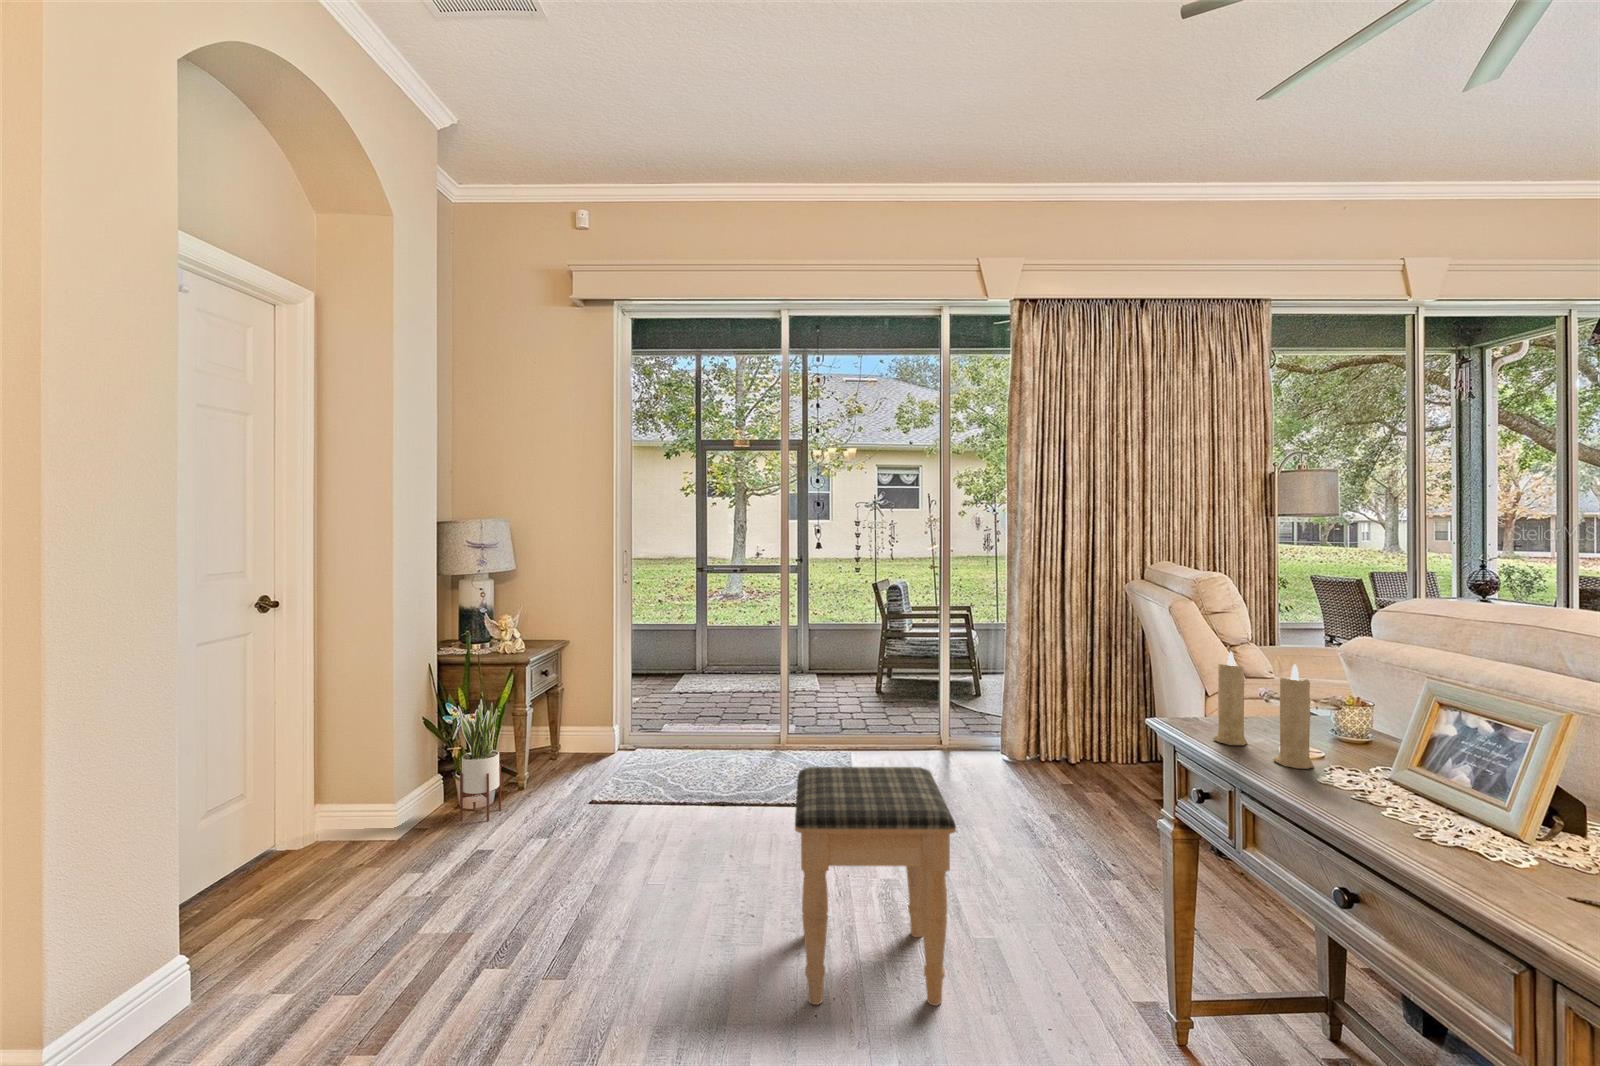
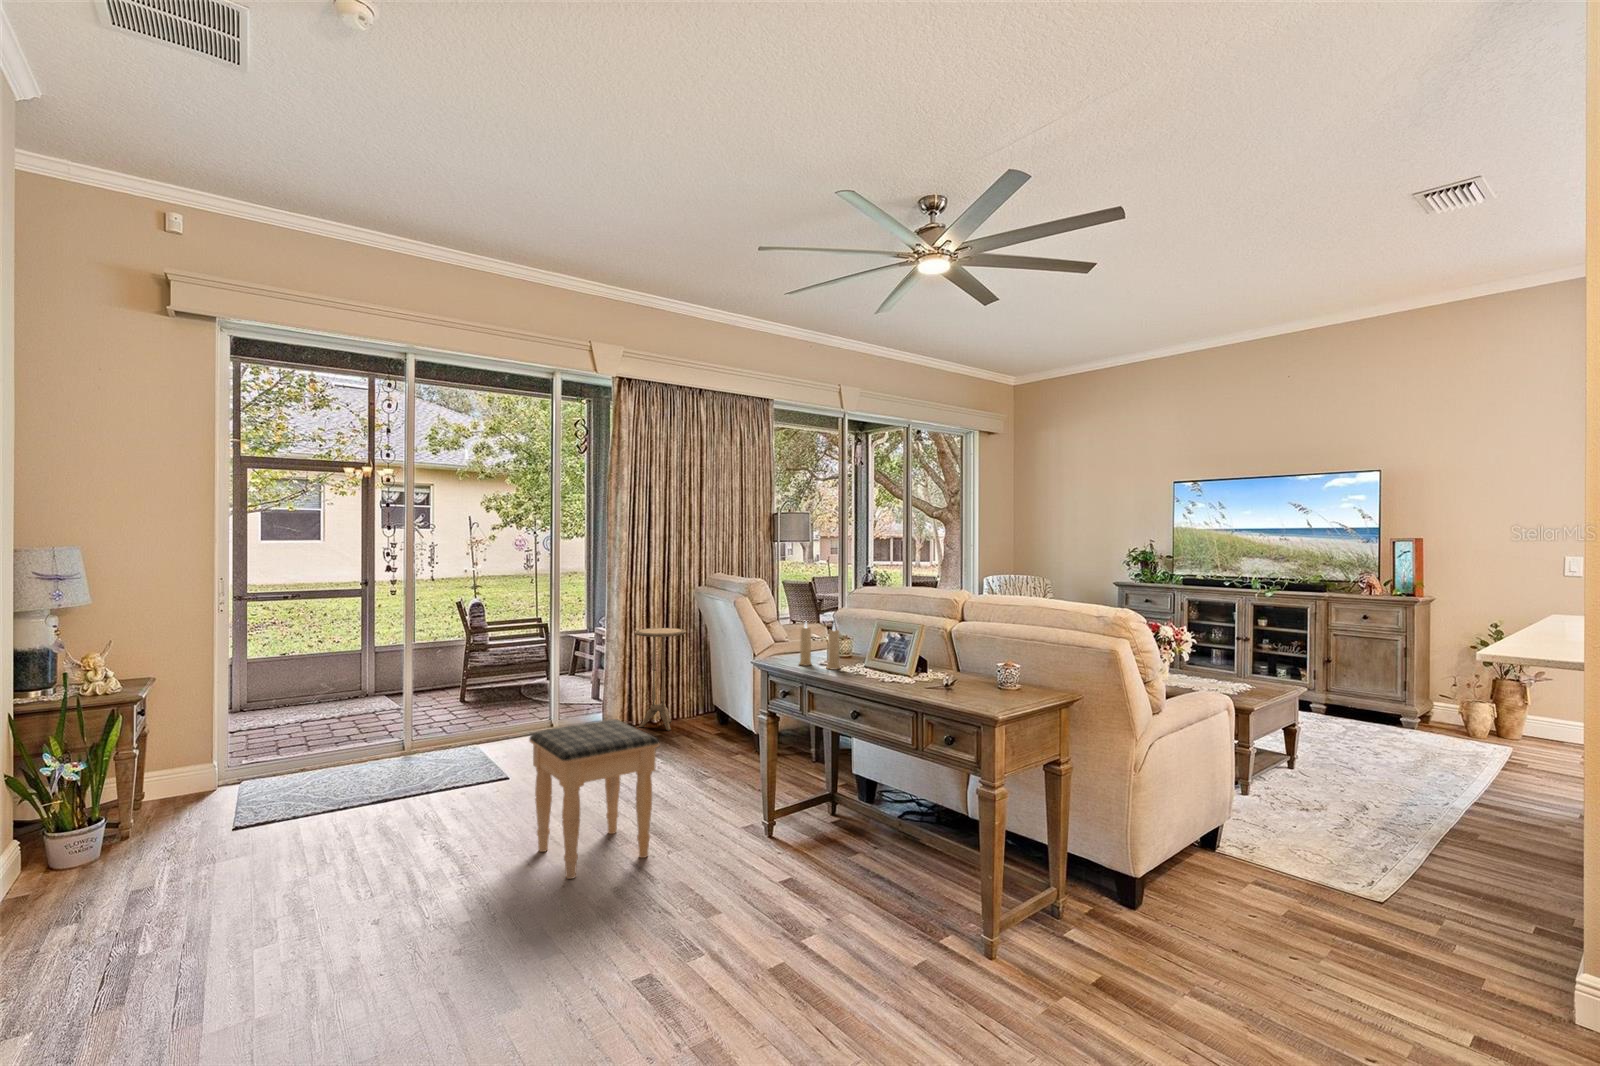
side table: none [1038,633,1112,777] -> present [635,628,686,731]
potted plant: present [458,699,501,821] -> none [73,741,125,879]

